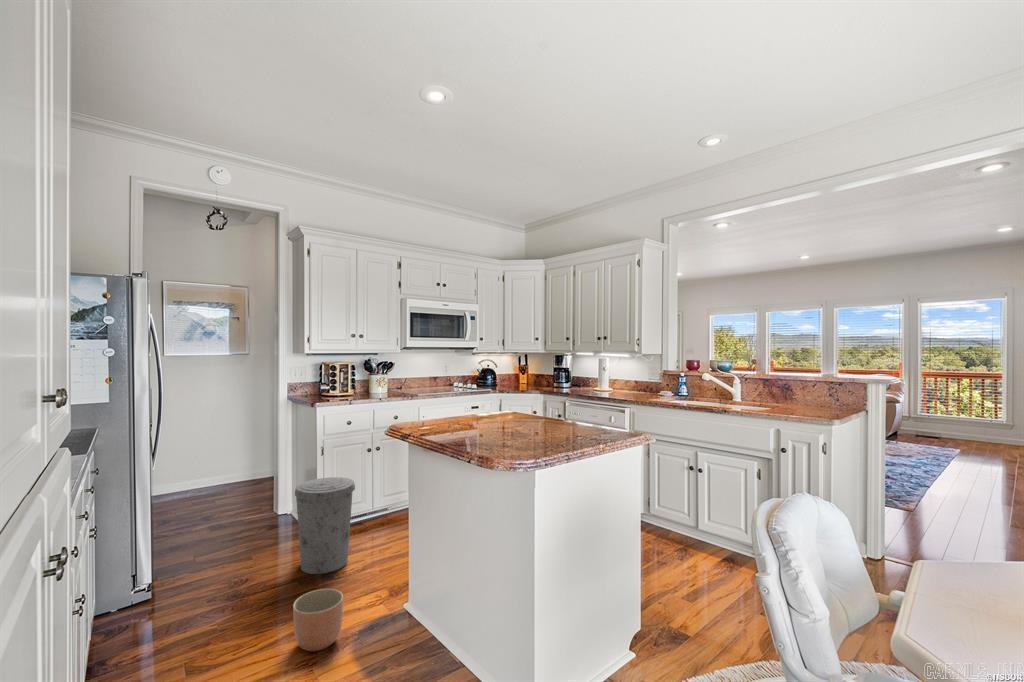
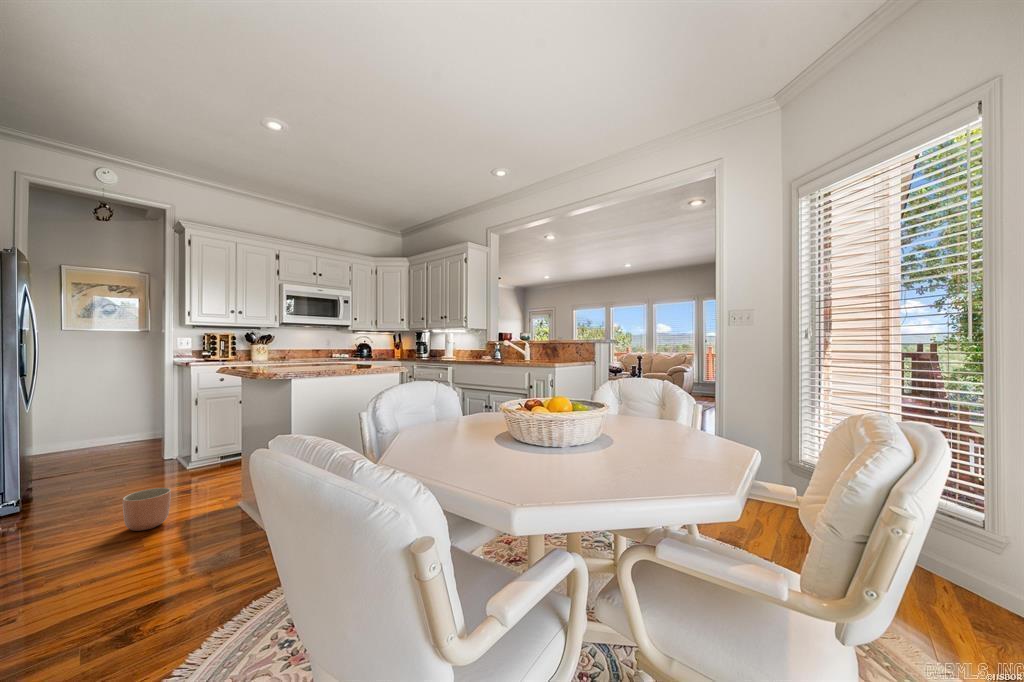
trash can: present [295,477,355,574] -> none [155,417,213,490]

